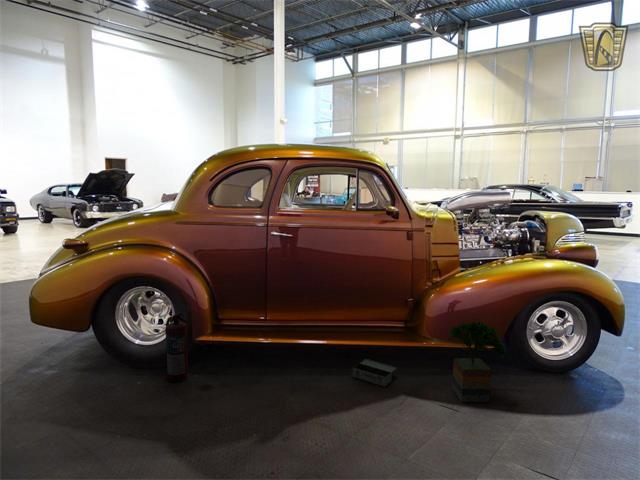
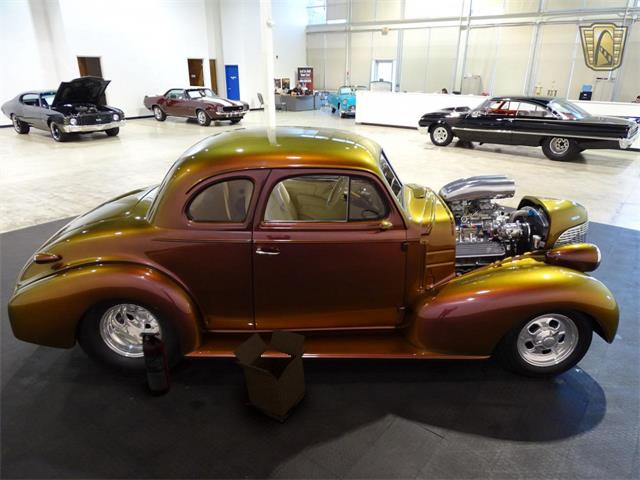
cardboard box: none [253,318,325,399] -> present [233,328,309,422]
potted tree: present [449,322,506,402] -> none [436,344,496,423]
toolbox: present [353,359,397,387] -> none [338,362,383,400]

